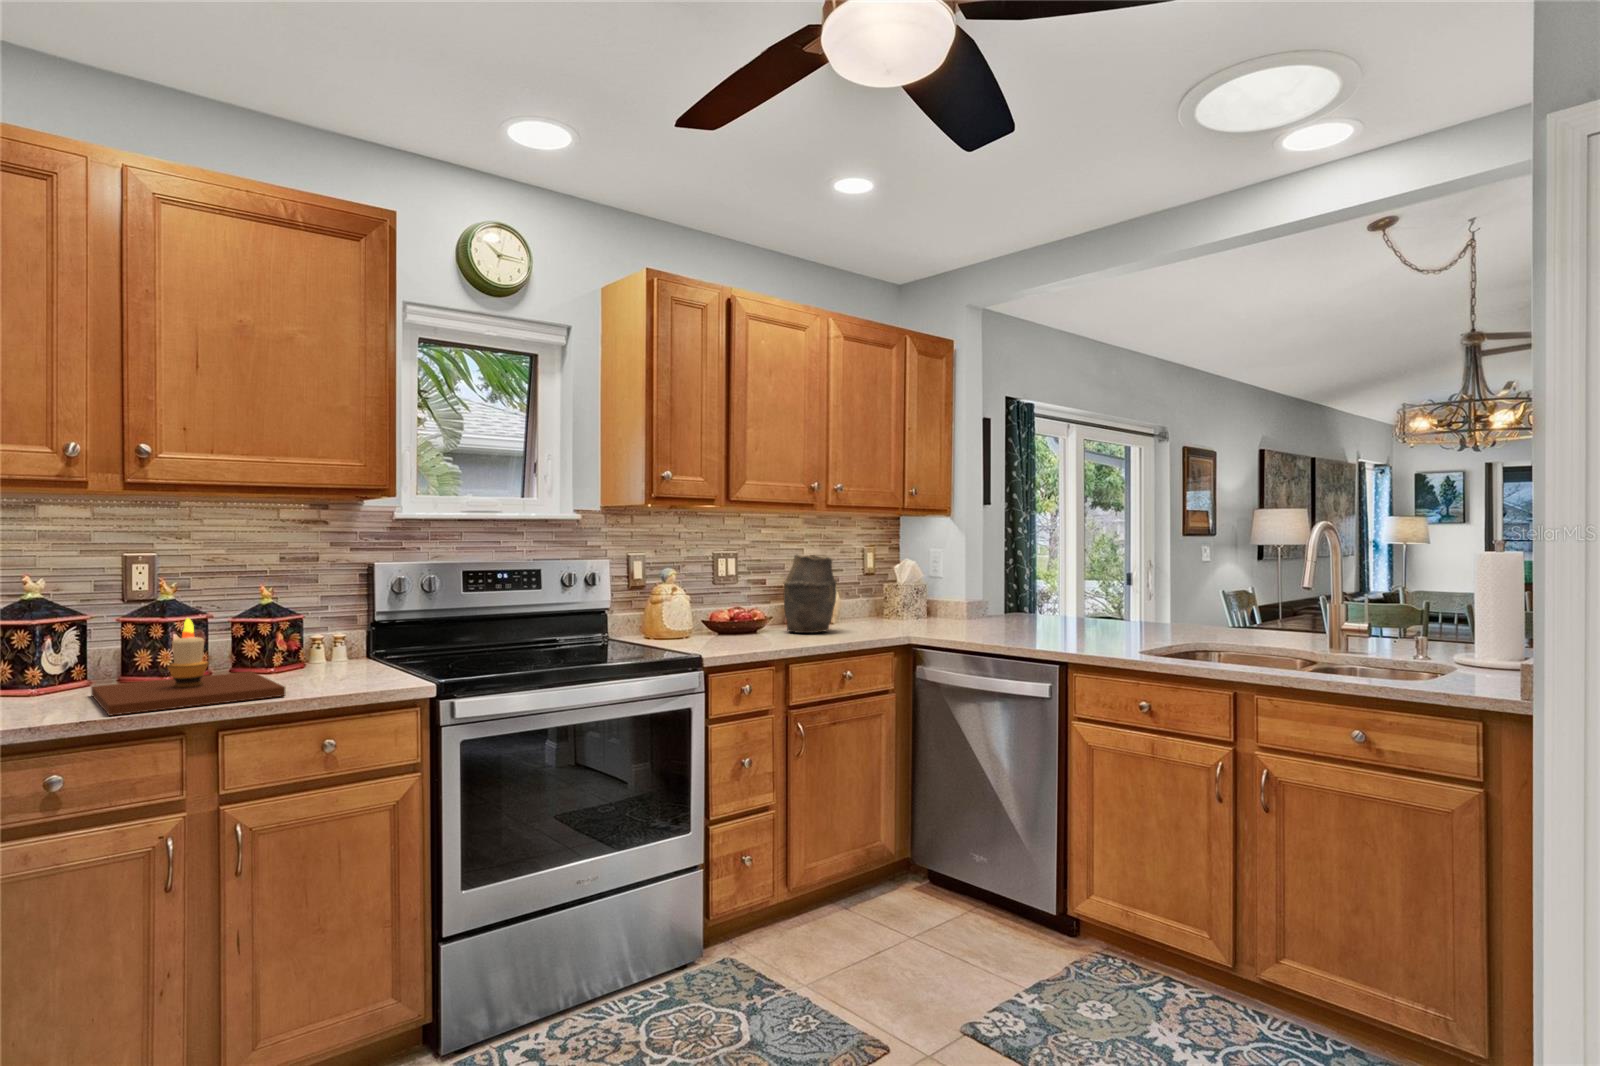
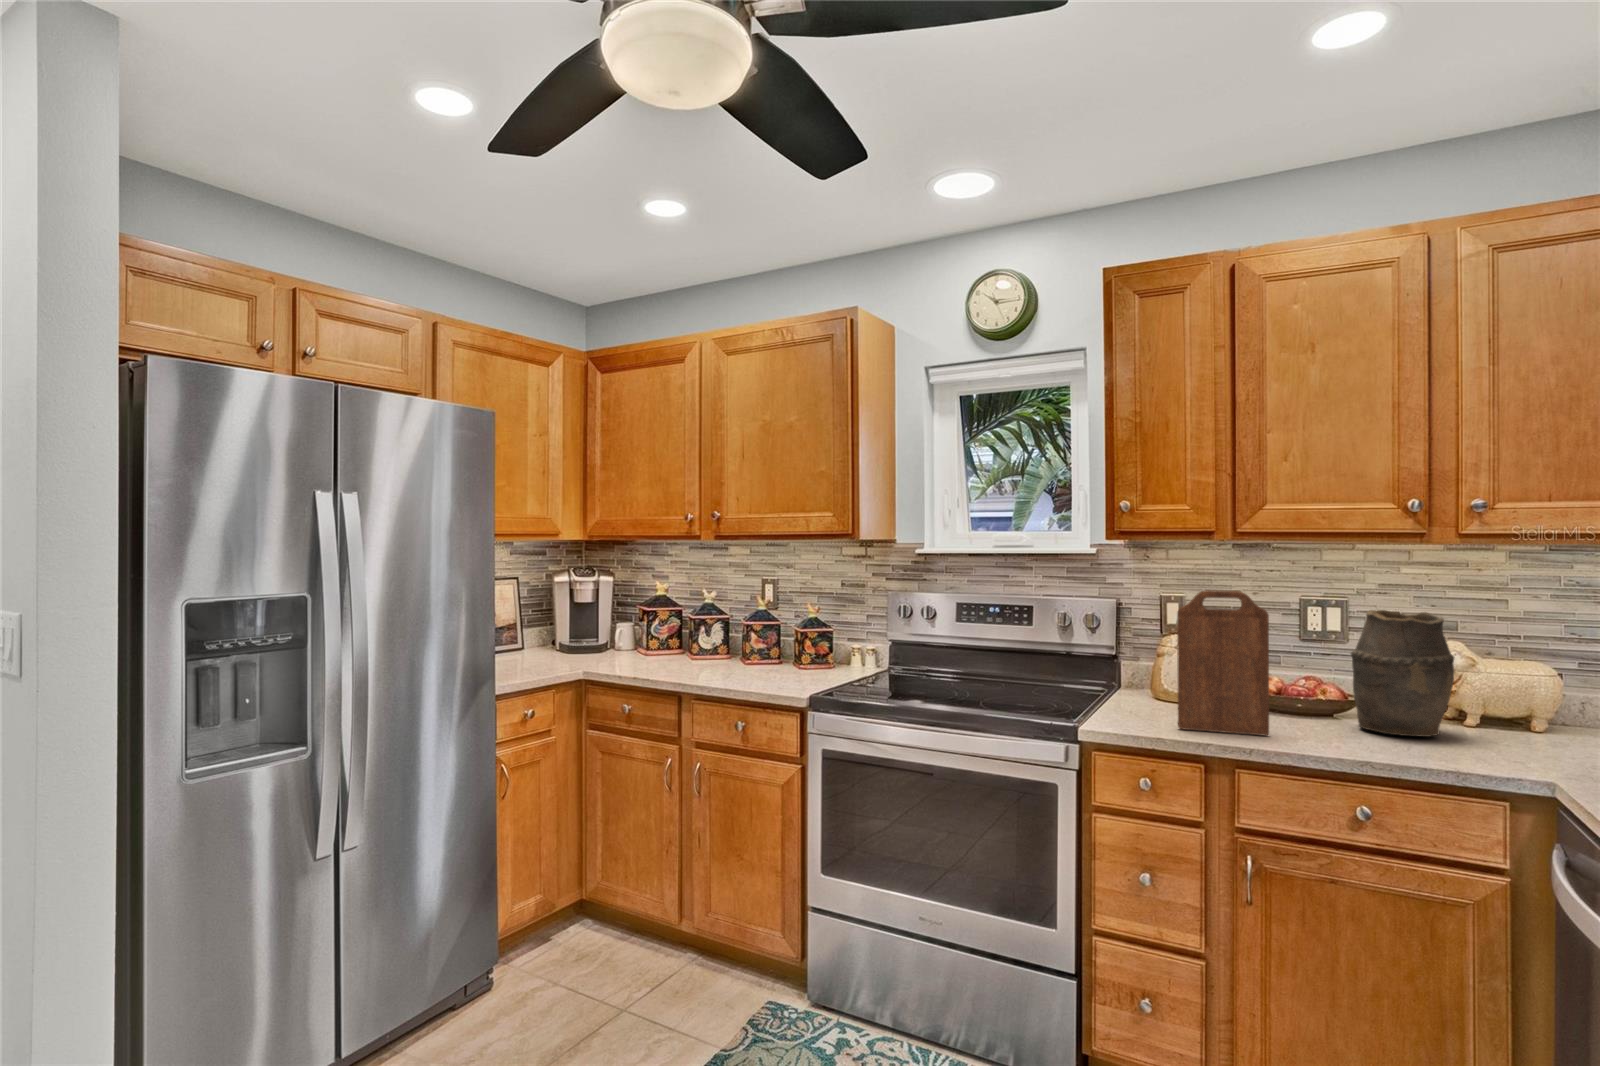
cutting board: none [745,542,788,648] -> present [1177,590,1269,735]
candle: present [91,618,285,716] -> none [656,623,781,684]

